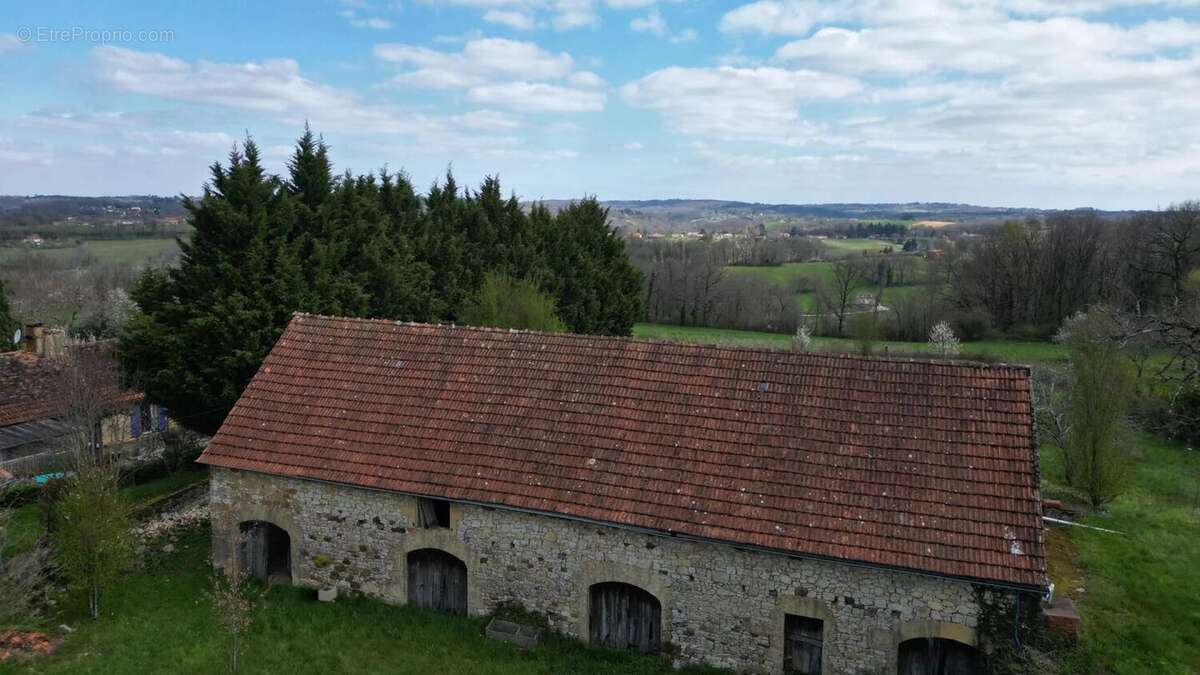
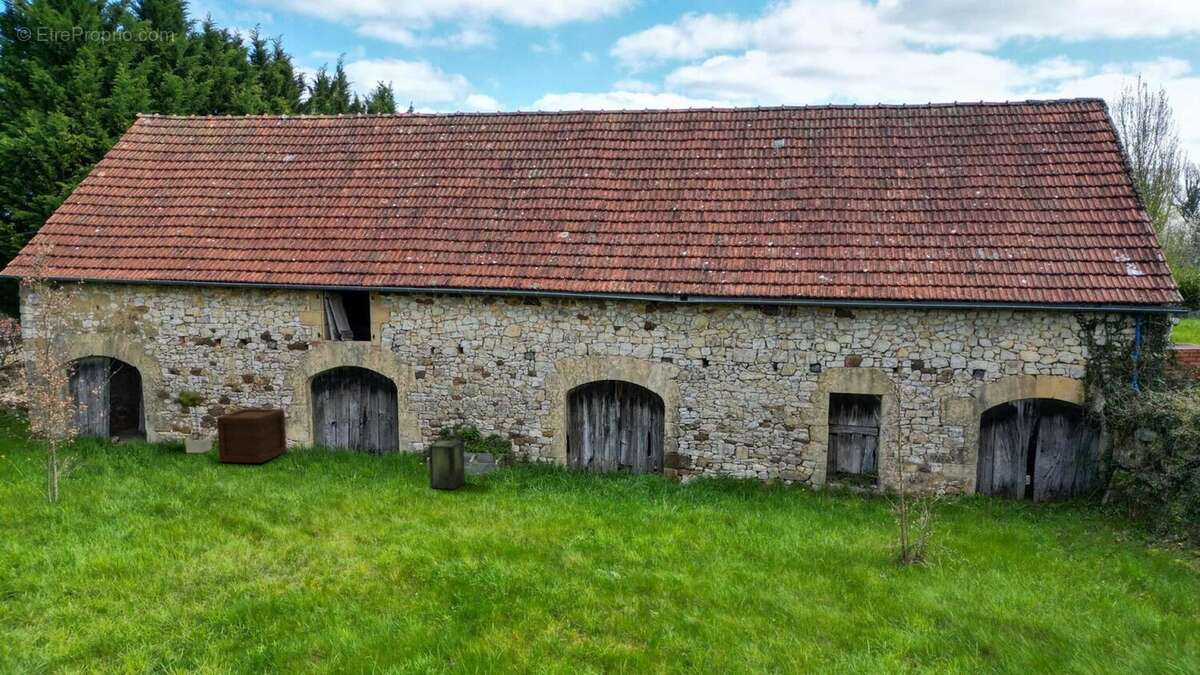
wooden crate: none [340,570,389,618] -> present [217,409,286,463]
storage box: none [485,621,511,663] -> present [429,440,465,489]

